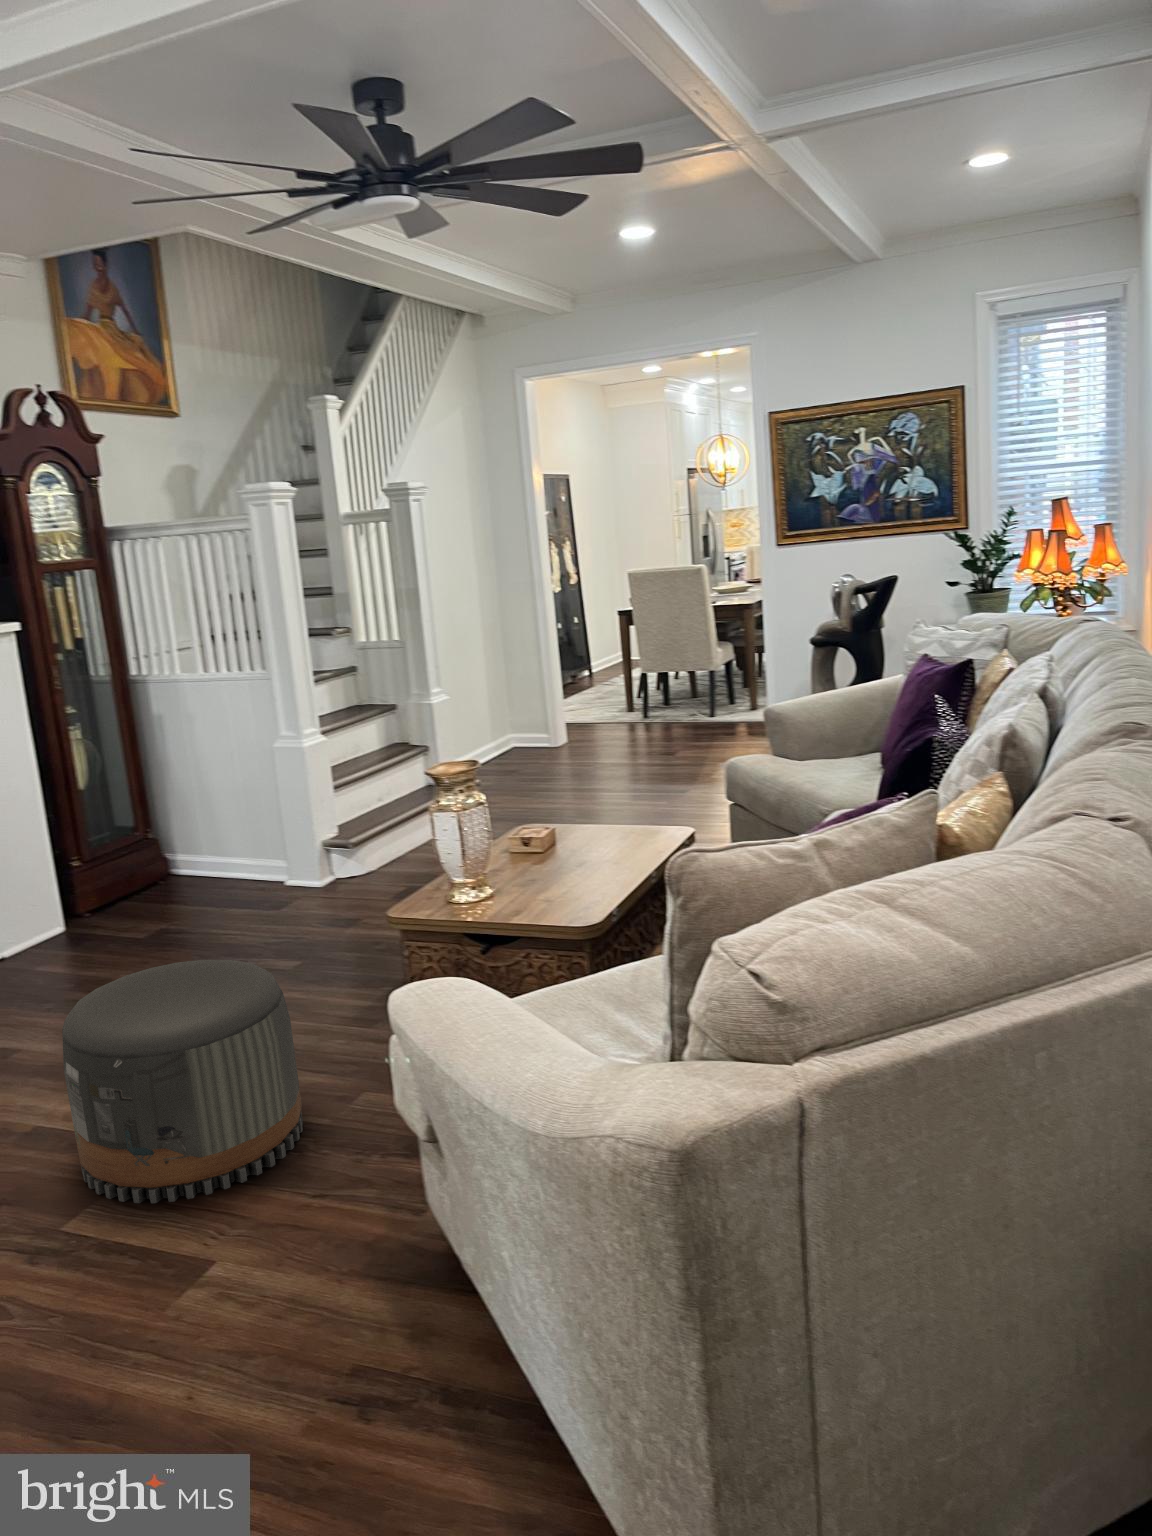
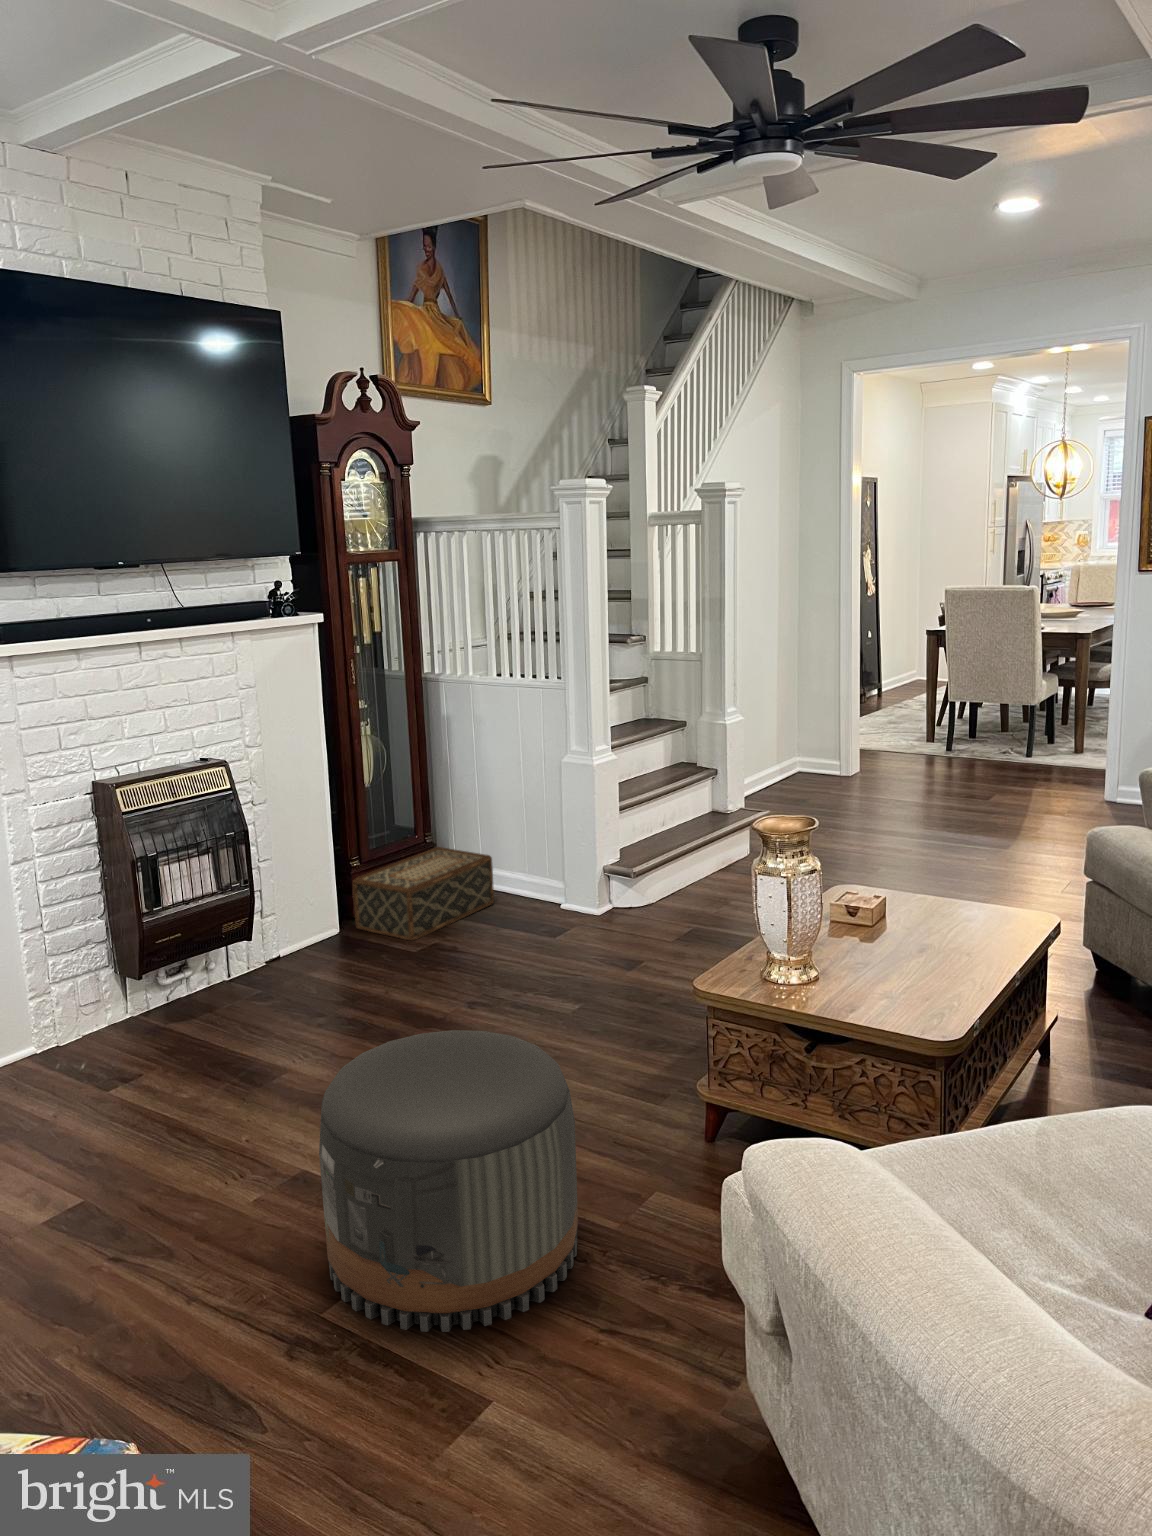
woven basket: none [76,841,220,928] -> present [353,847,494,941]

